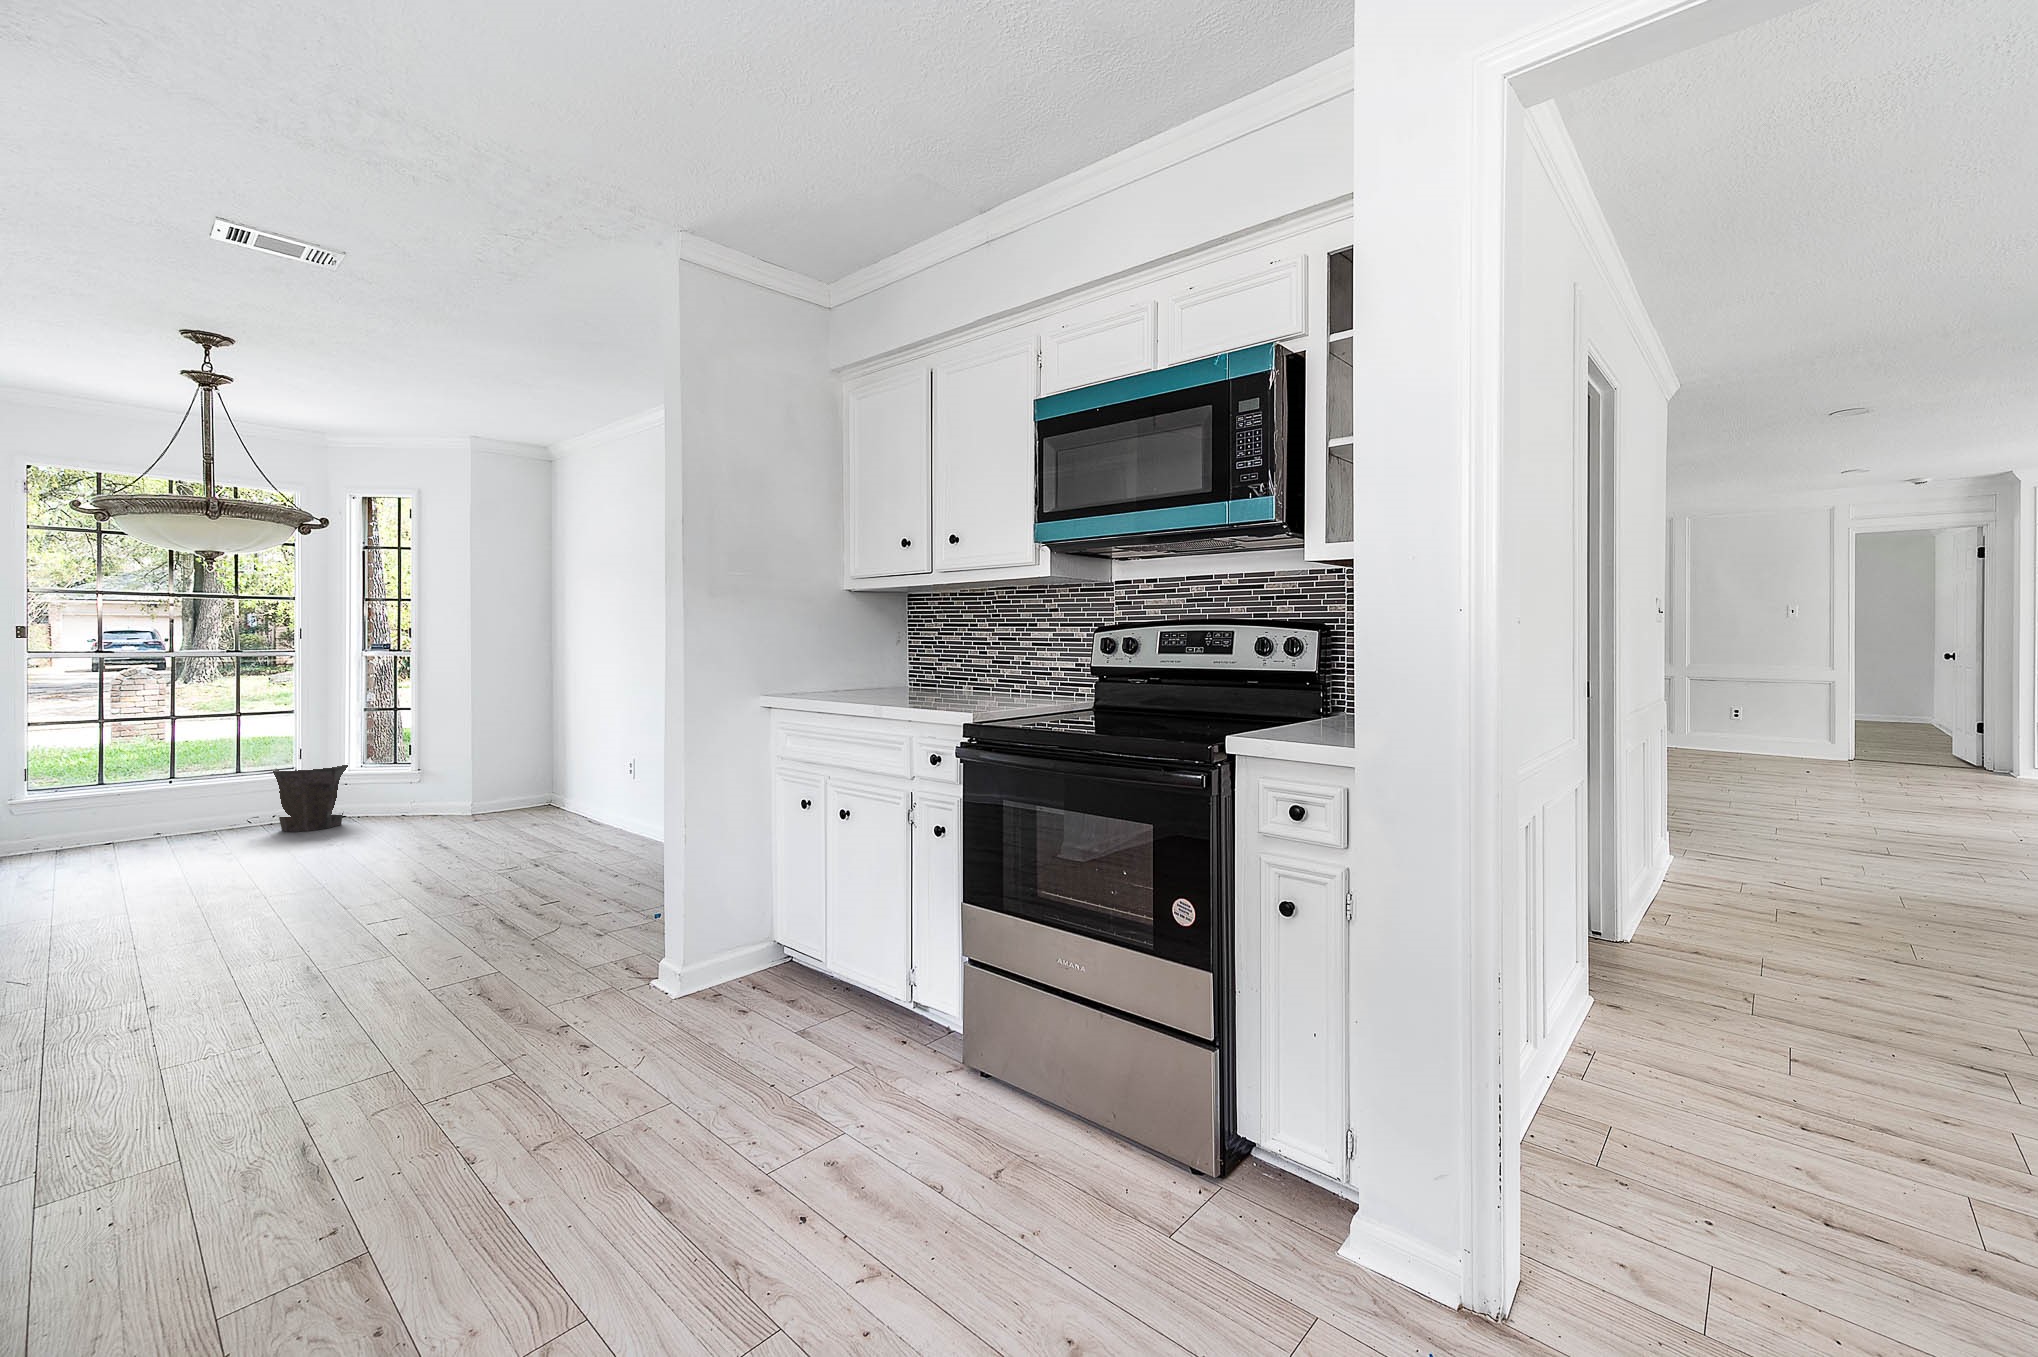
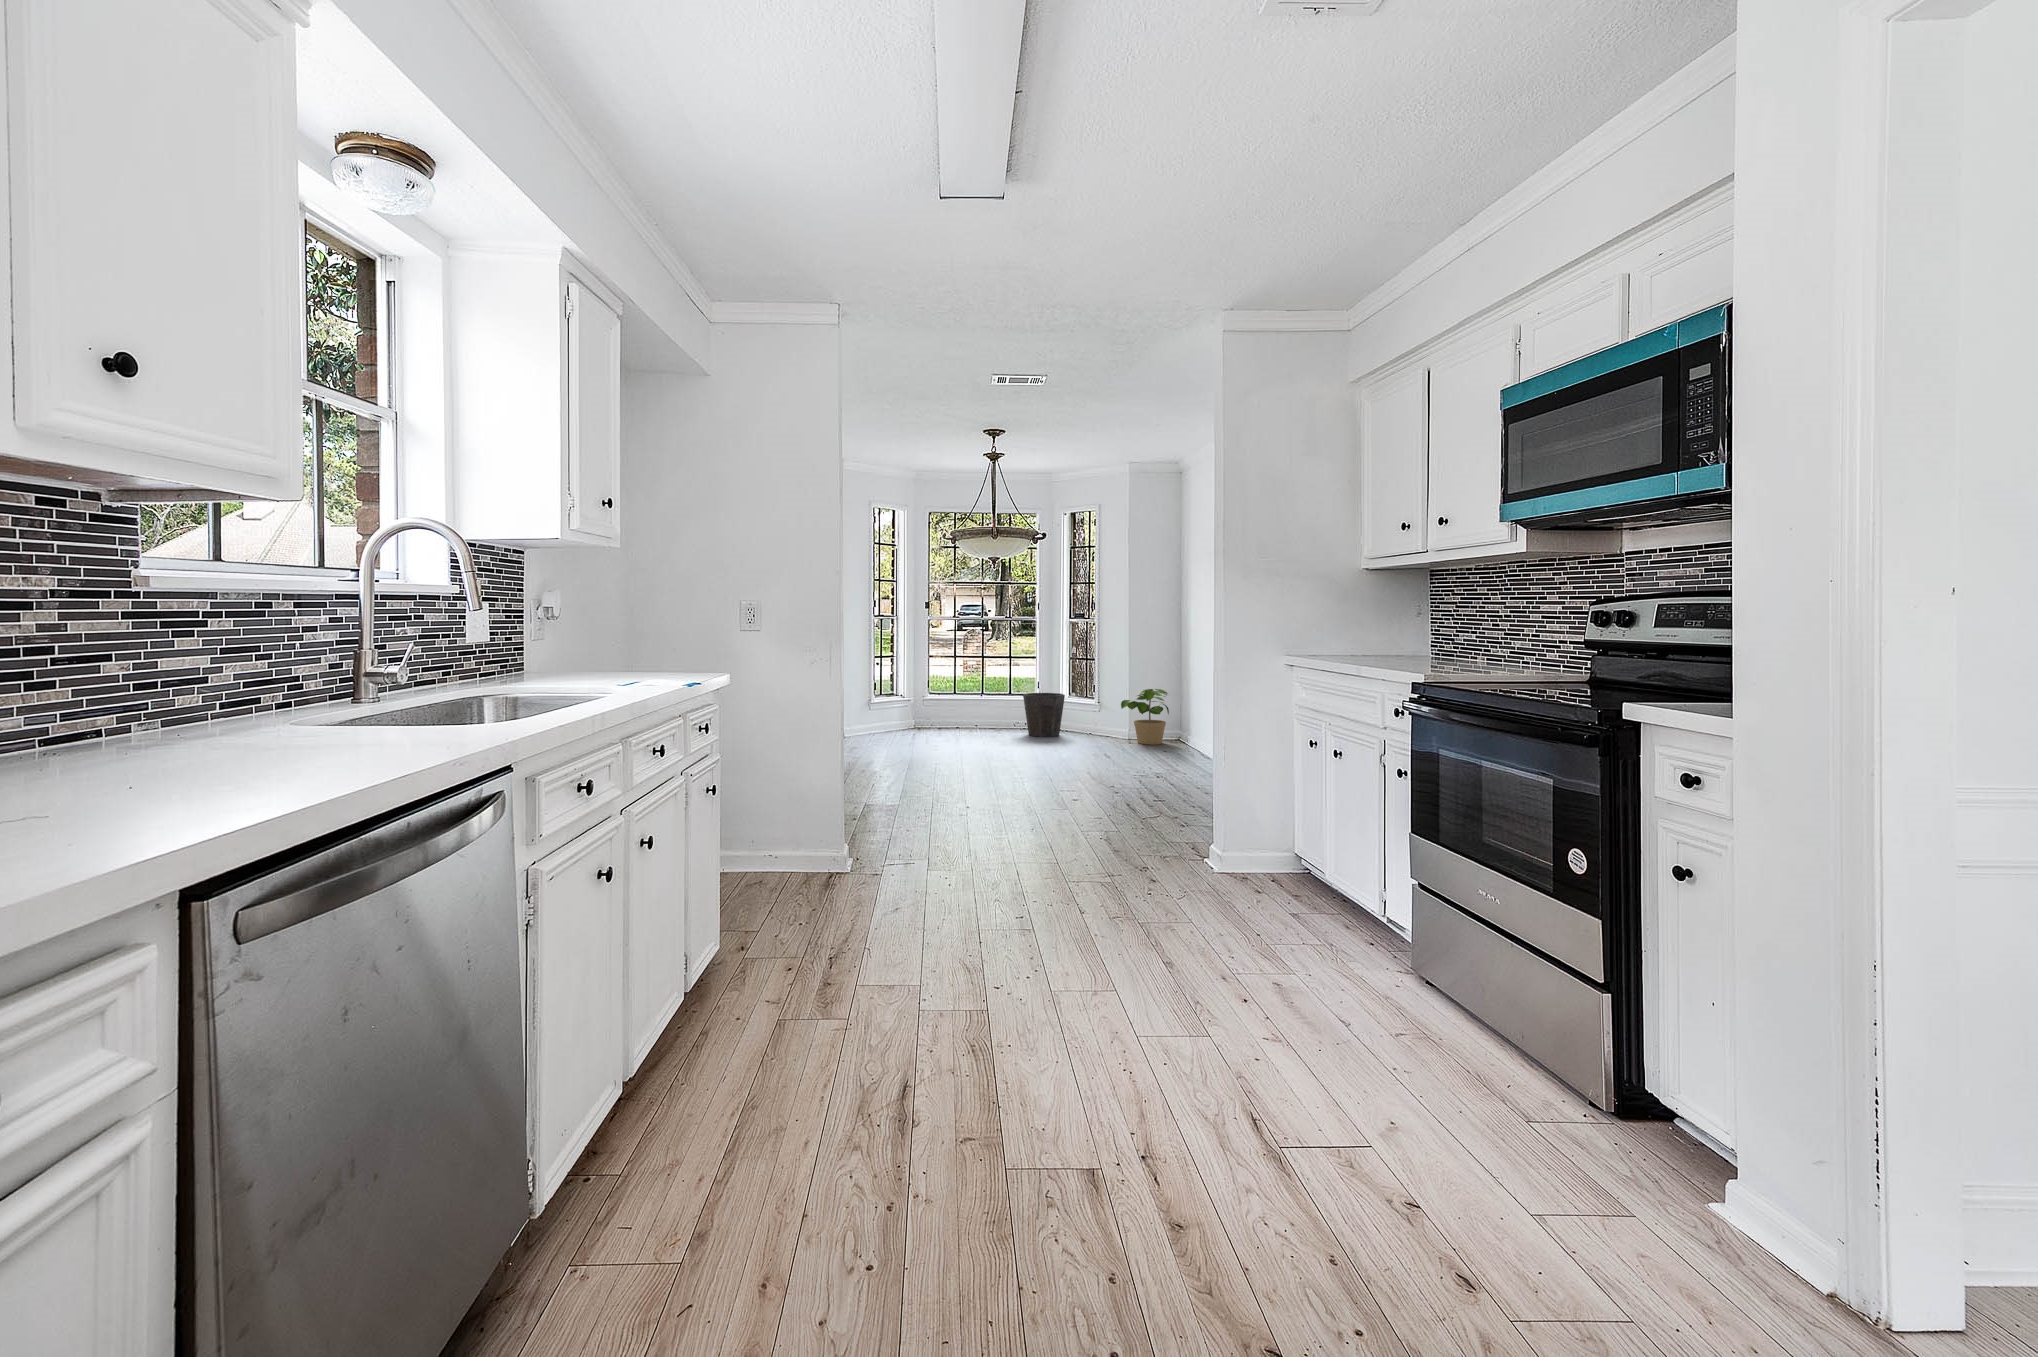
potted plant: none [451,744,528,819] -> present [1121,689,1169,745]

